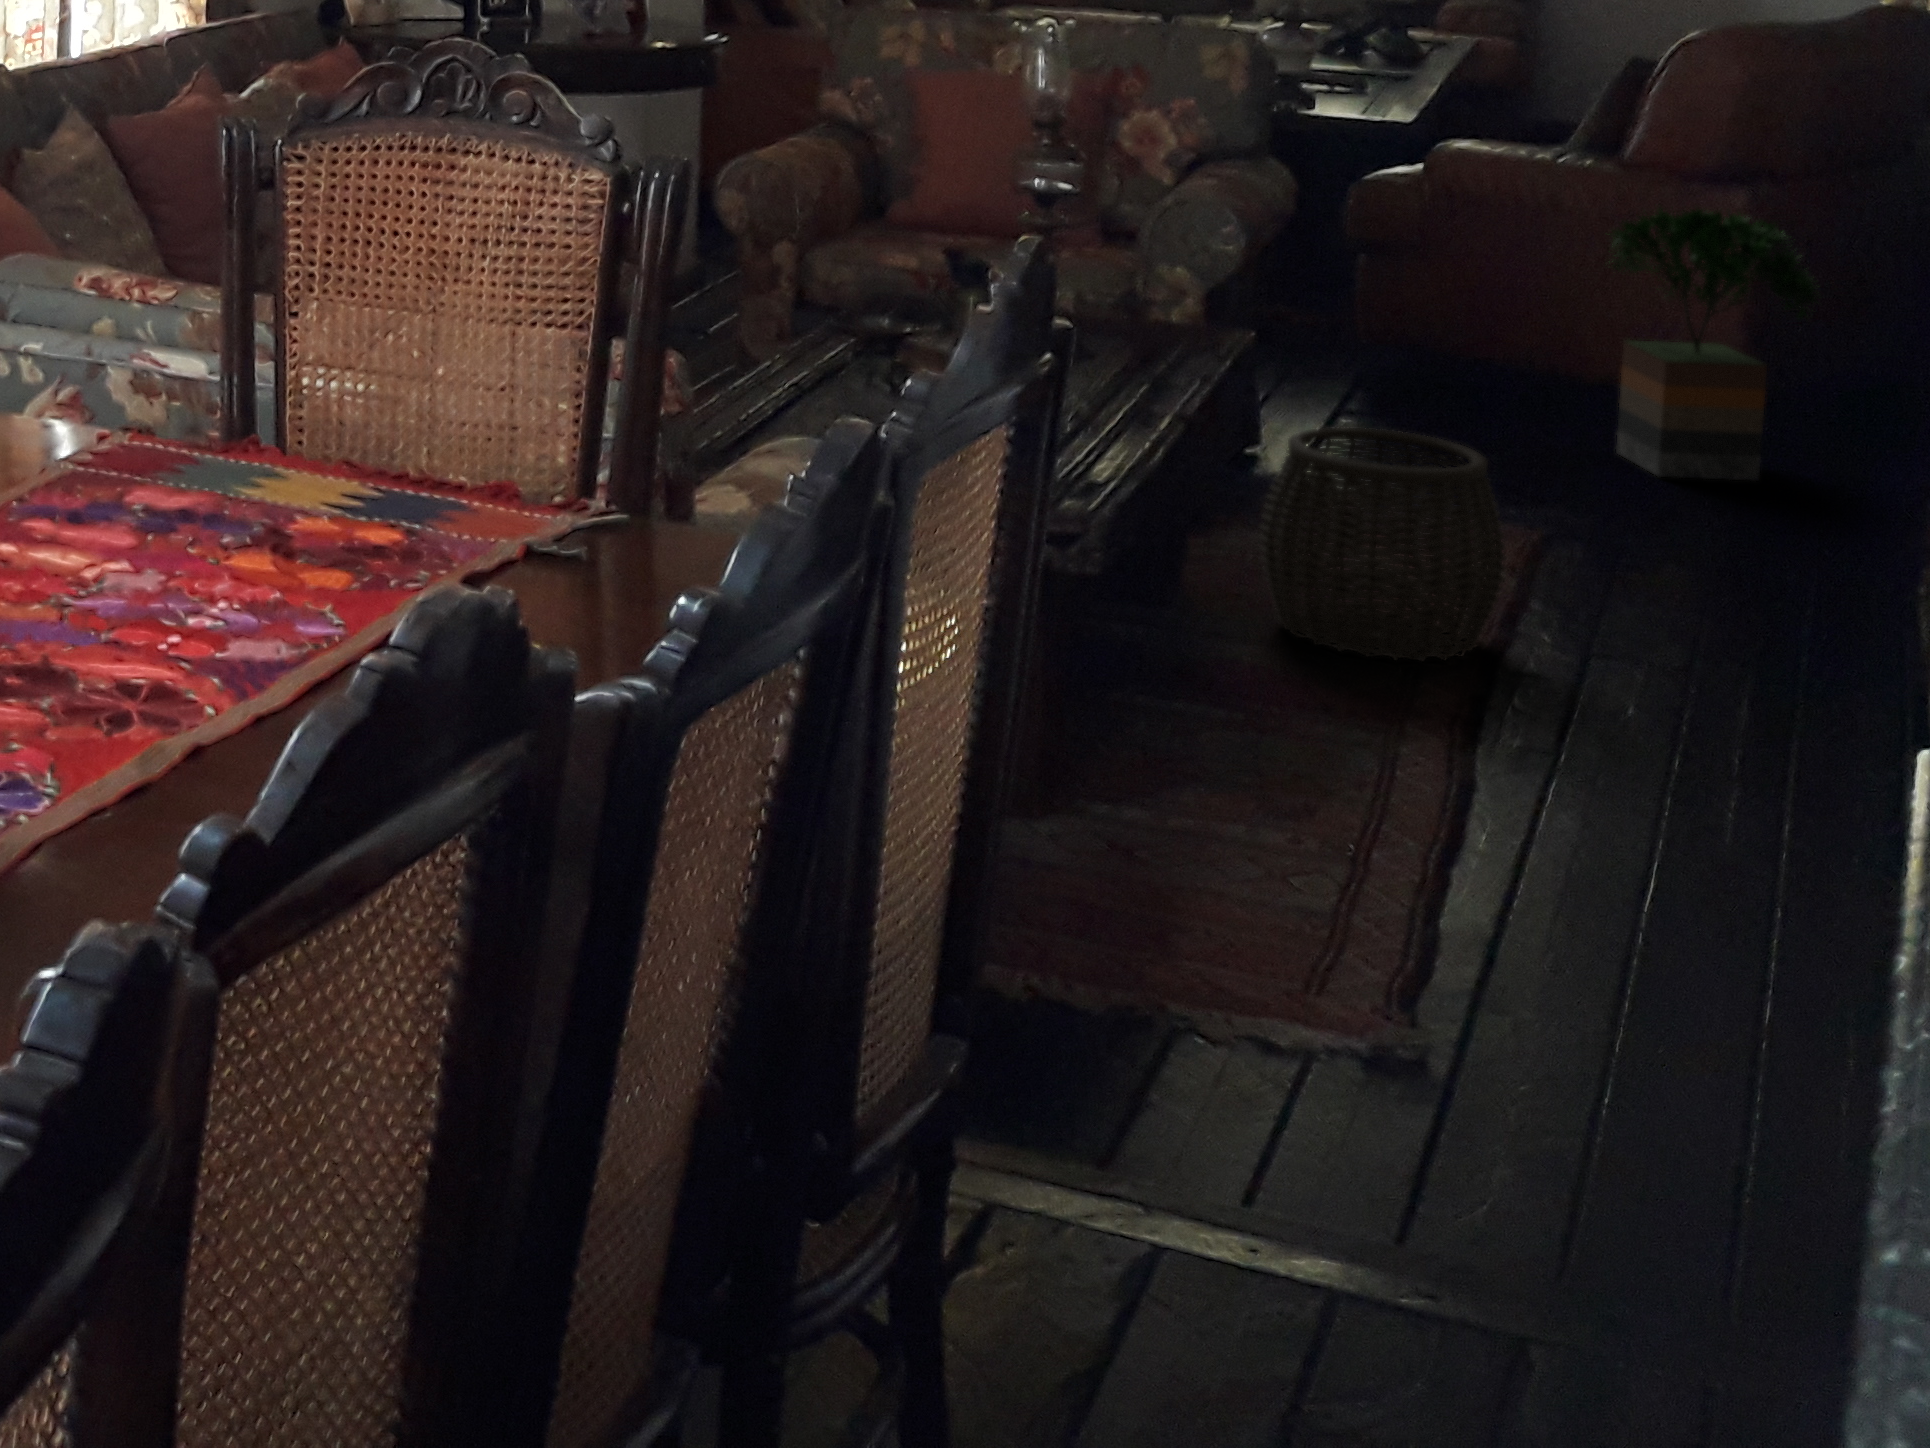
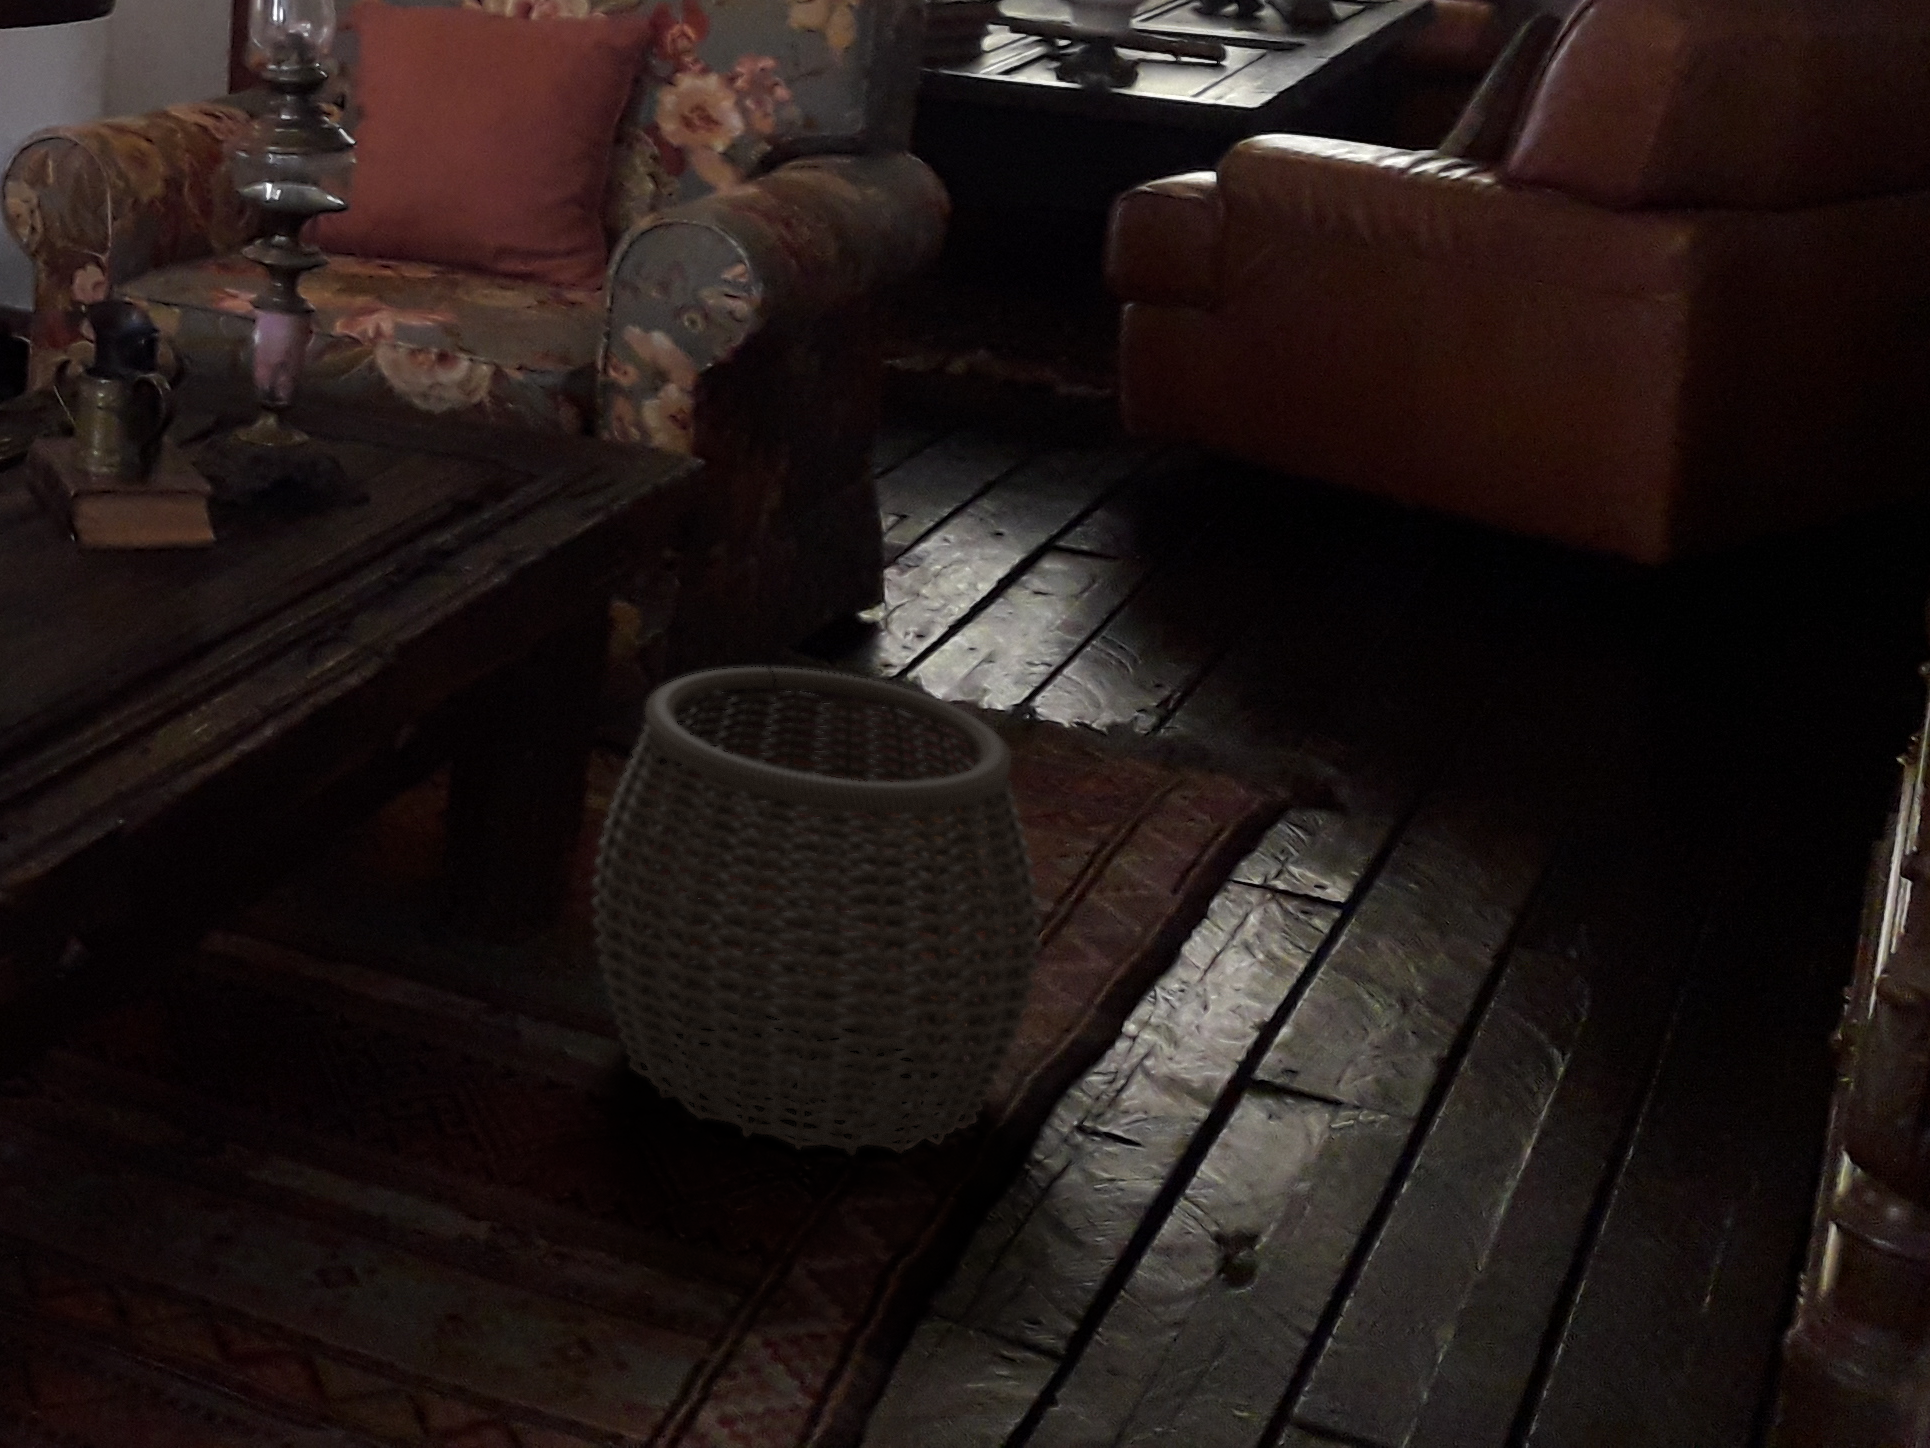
potted tree: present [1609,208,1819,481] -> none [1432,256,1796,730]

